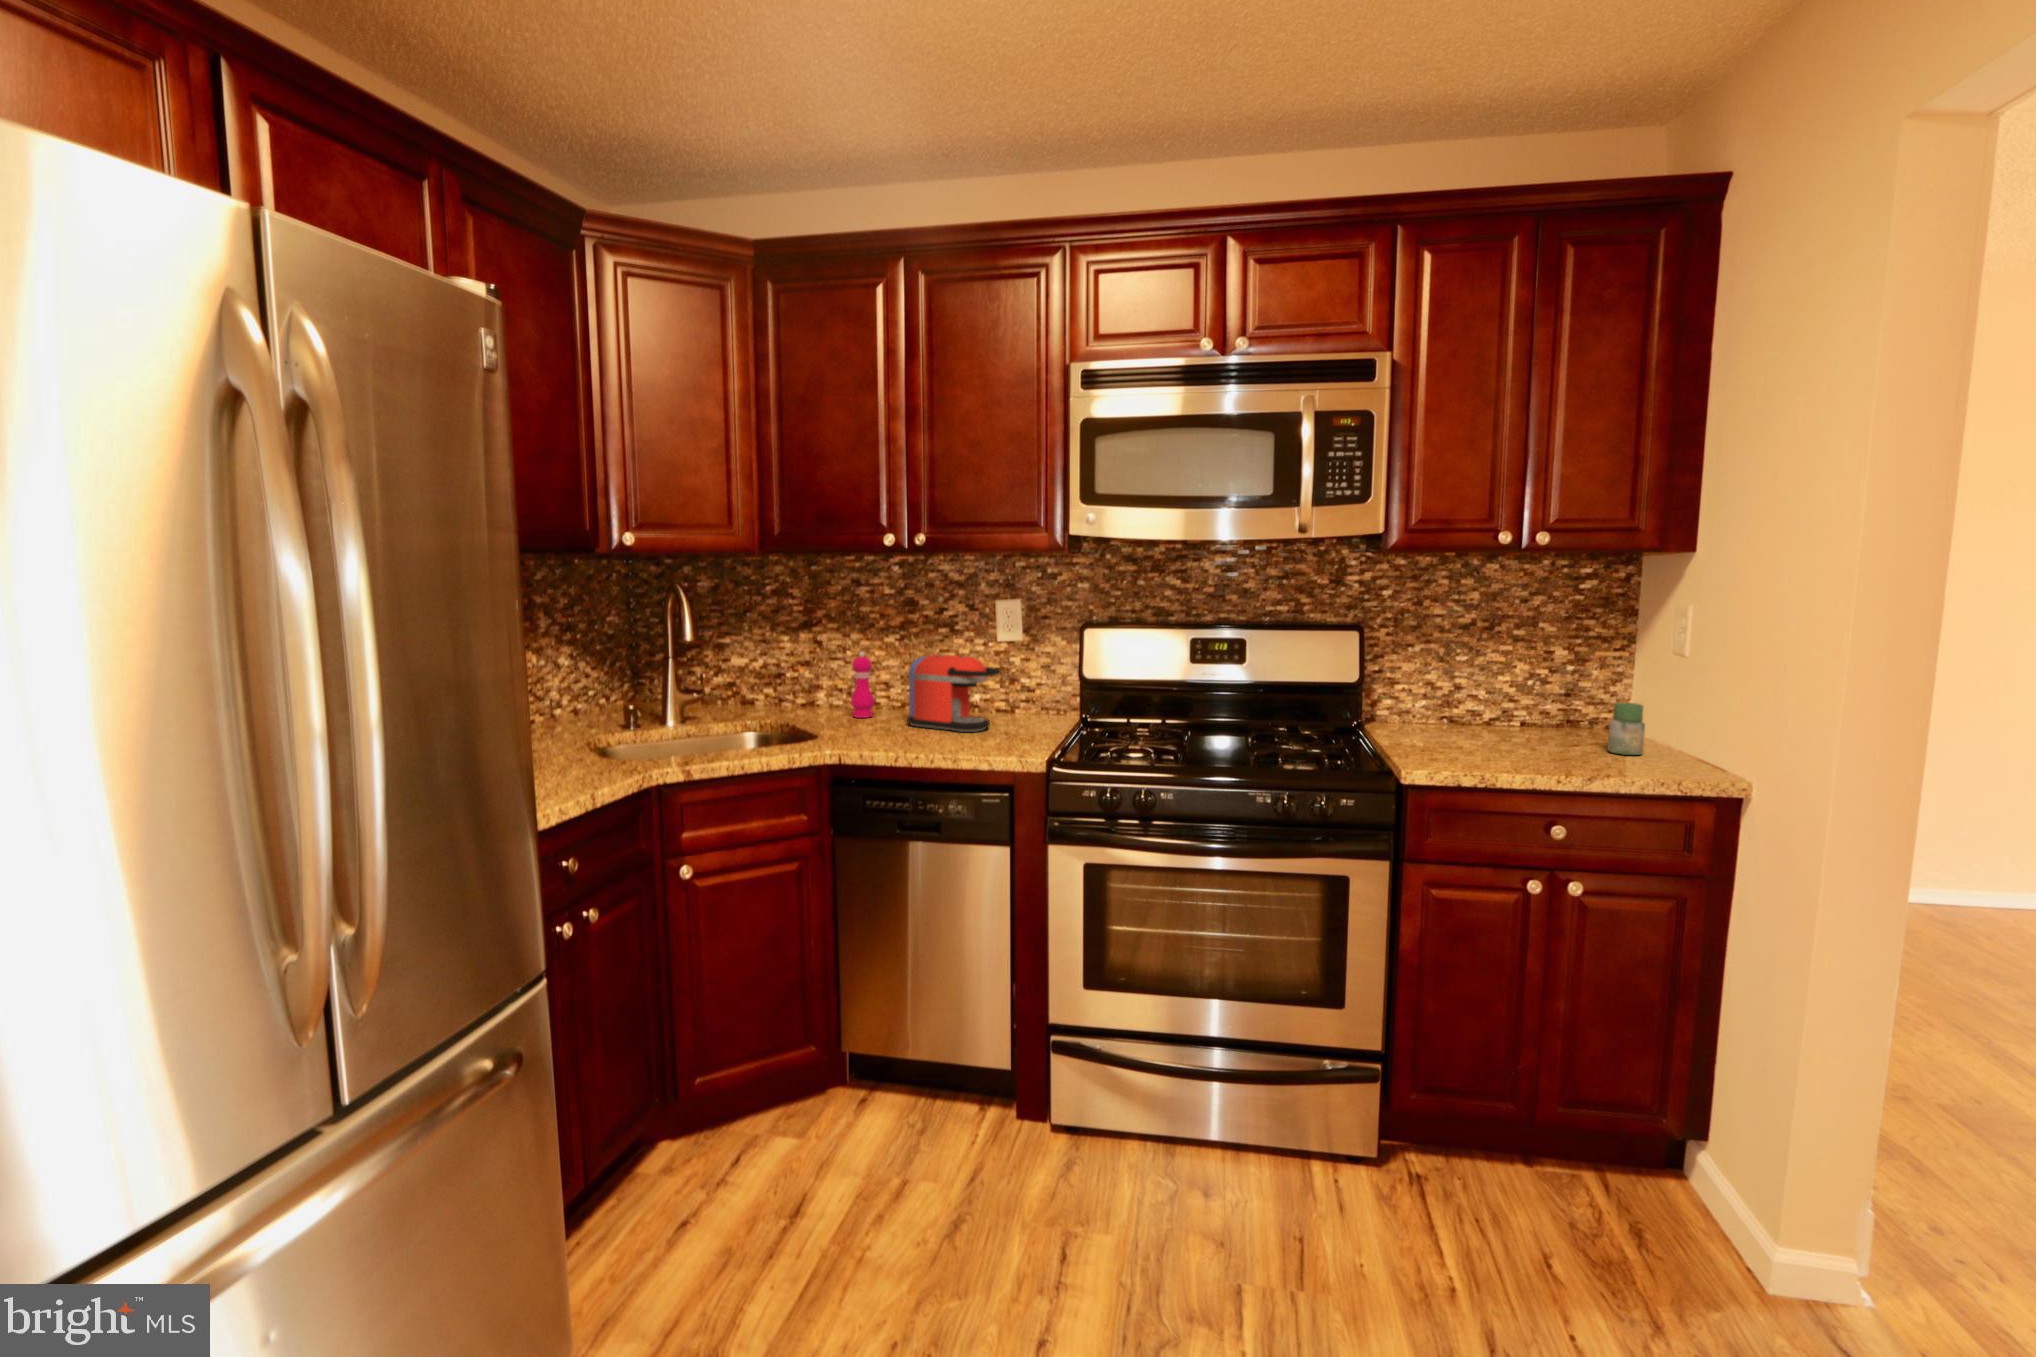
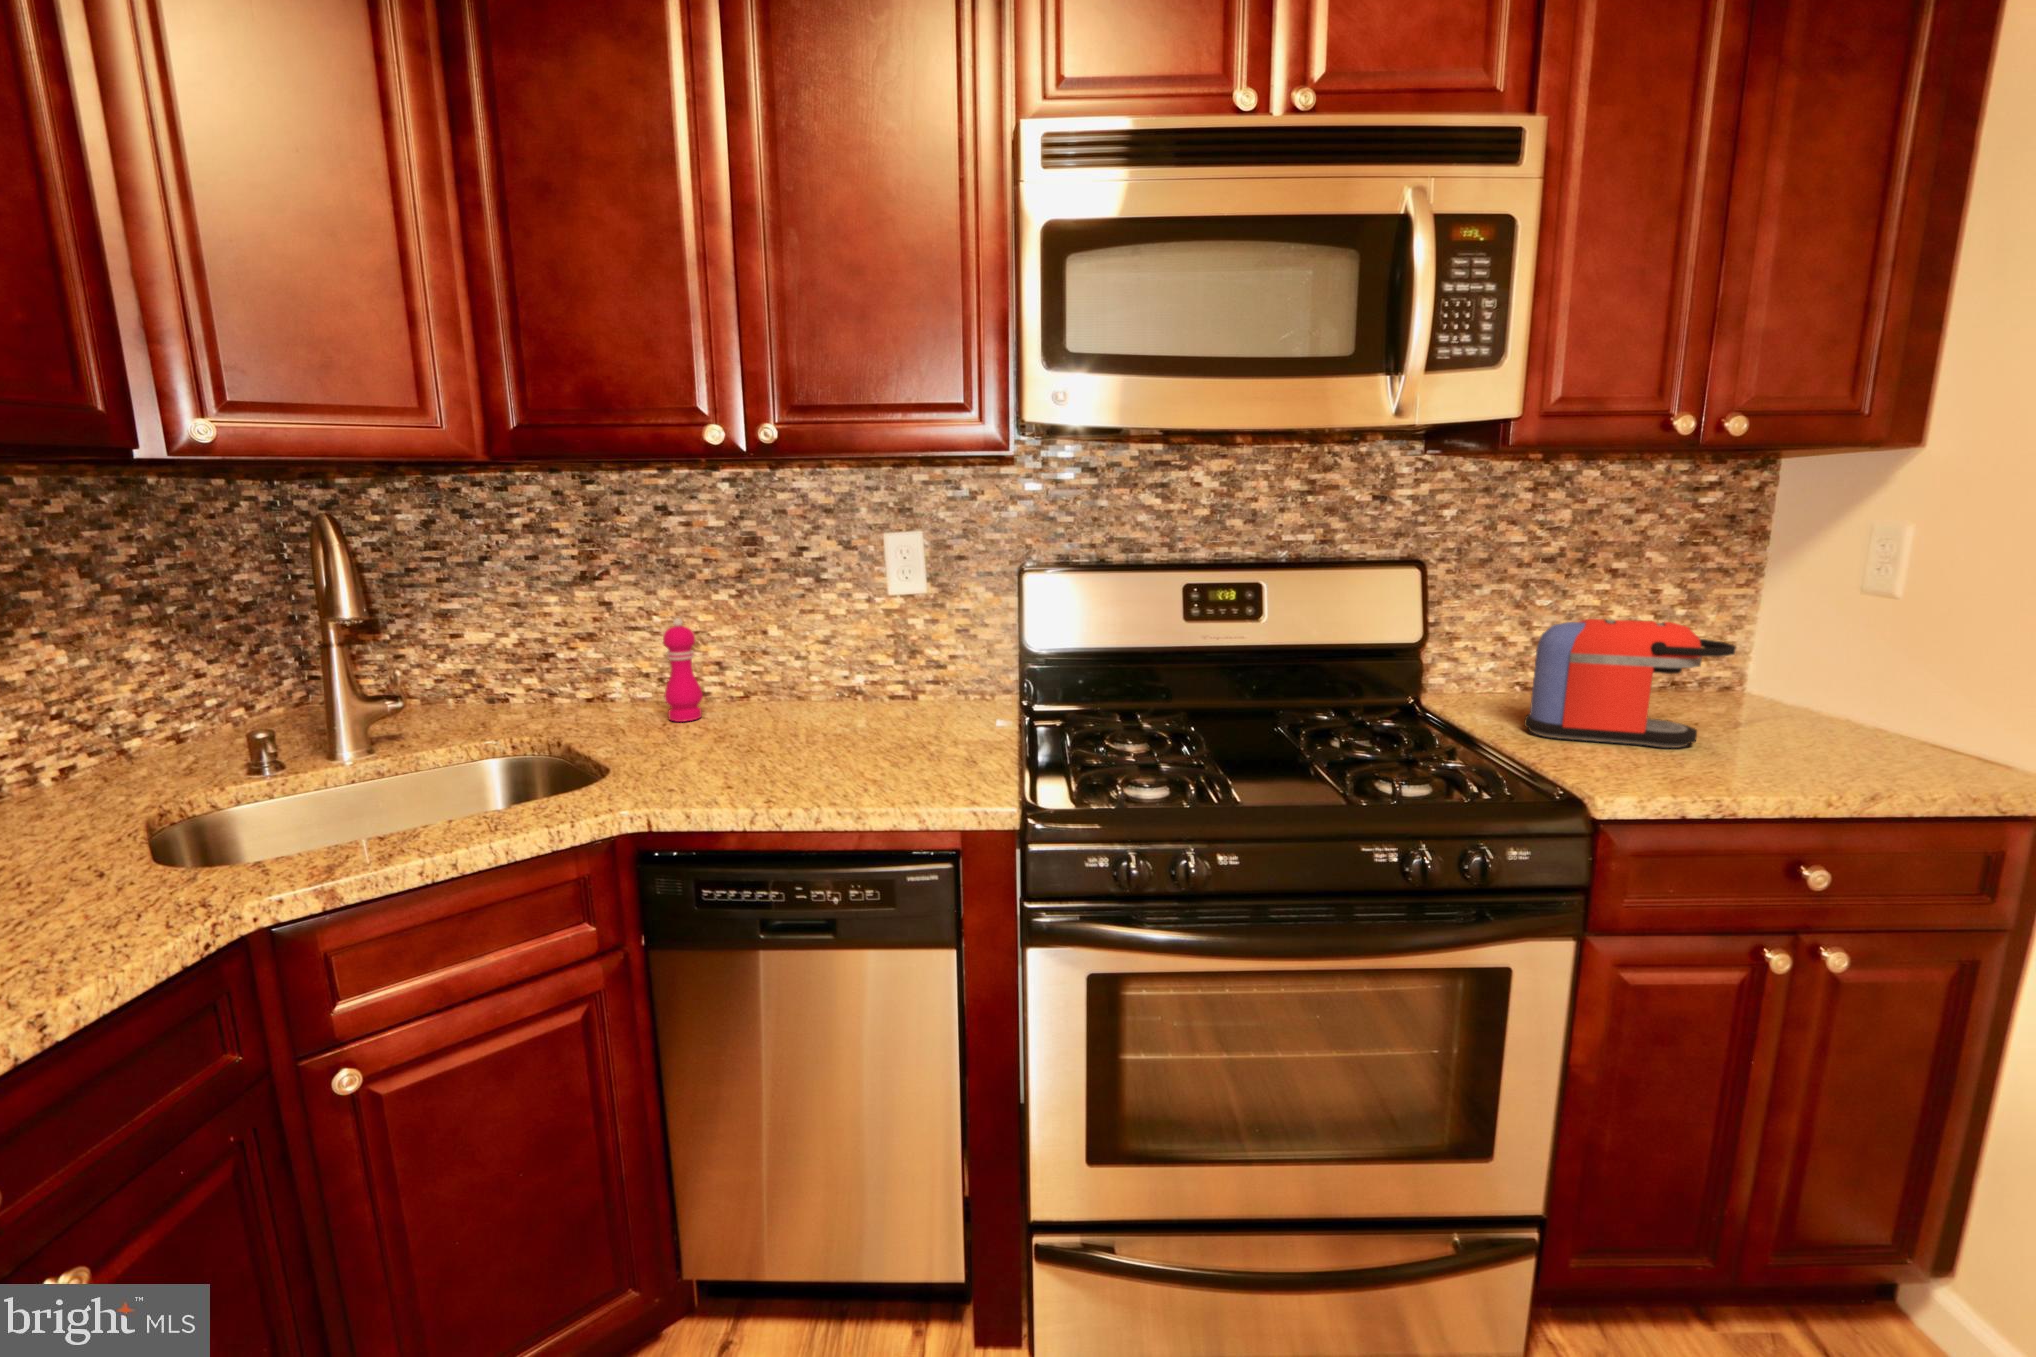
coffee maker: present [907,654,1001,732] -> present [1524,619,1736,748]
jar: present [1608,702,1645,755] -> none [1780,666,1840,742]

